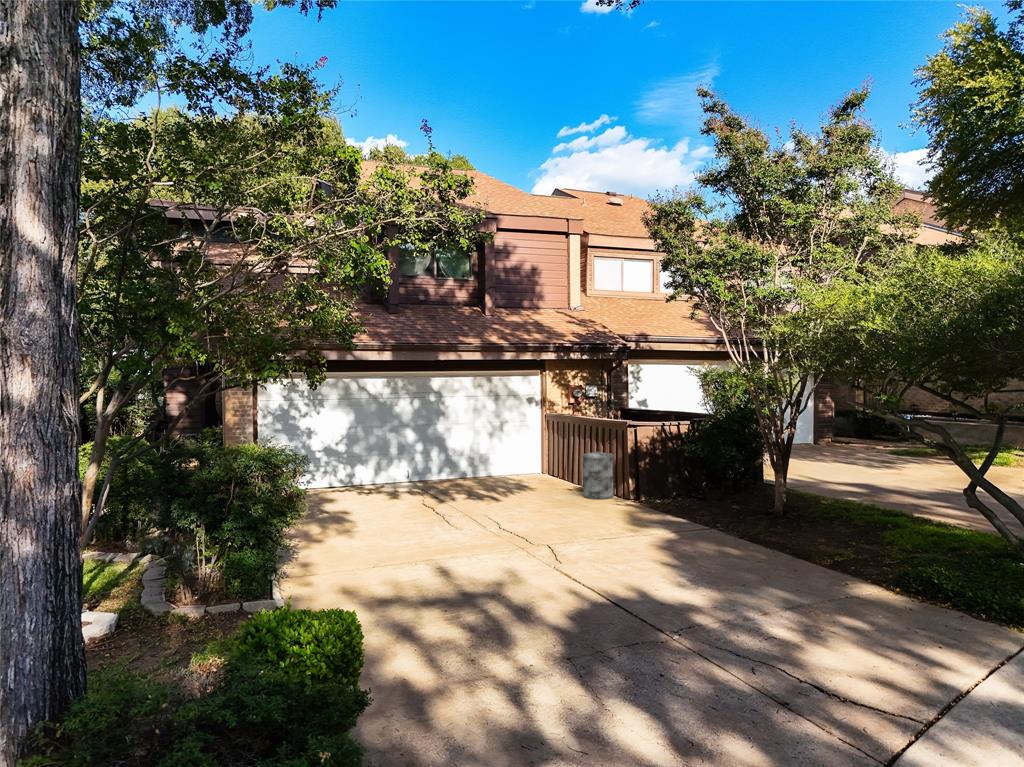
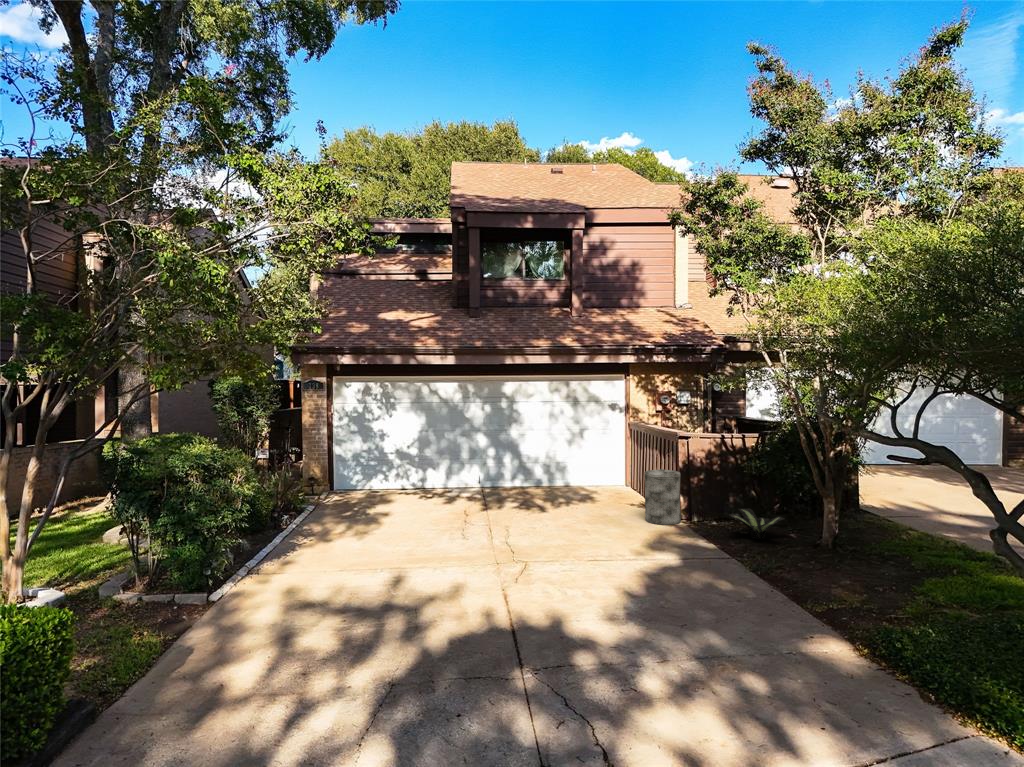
potted plant: none [658,480,701,504] -> present [730,509,784,540]

